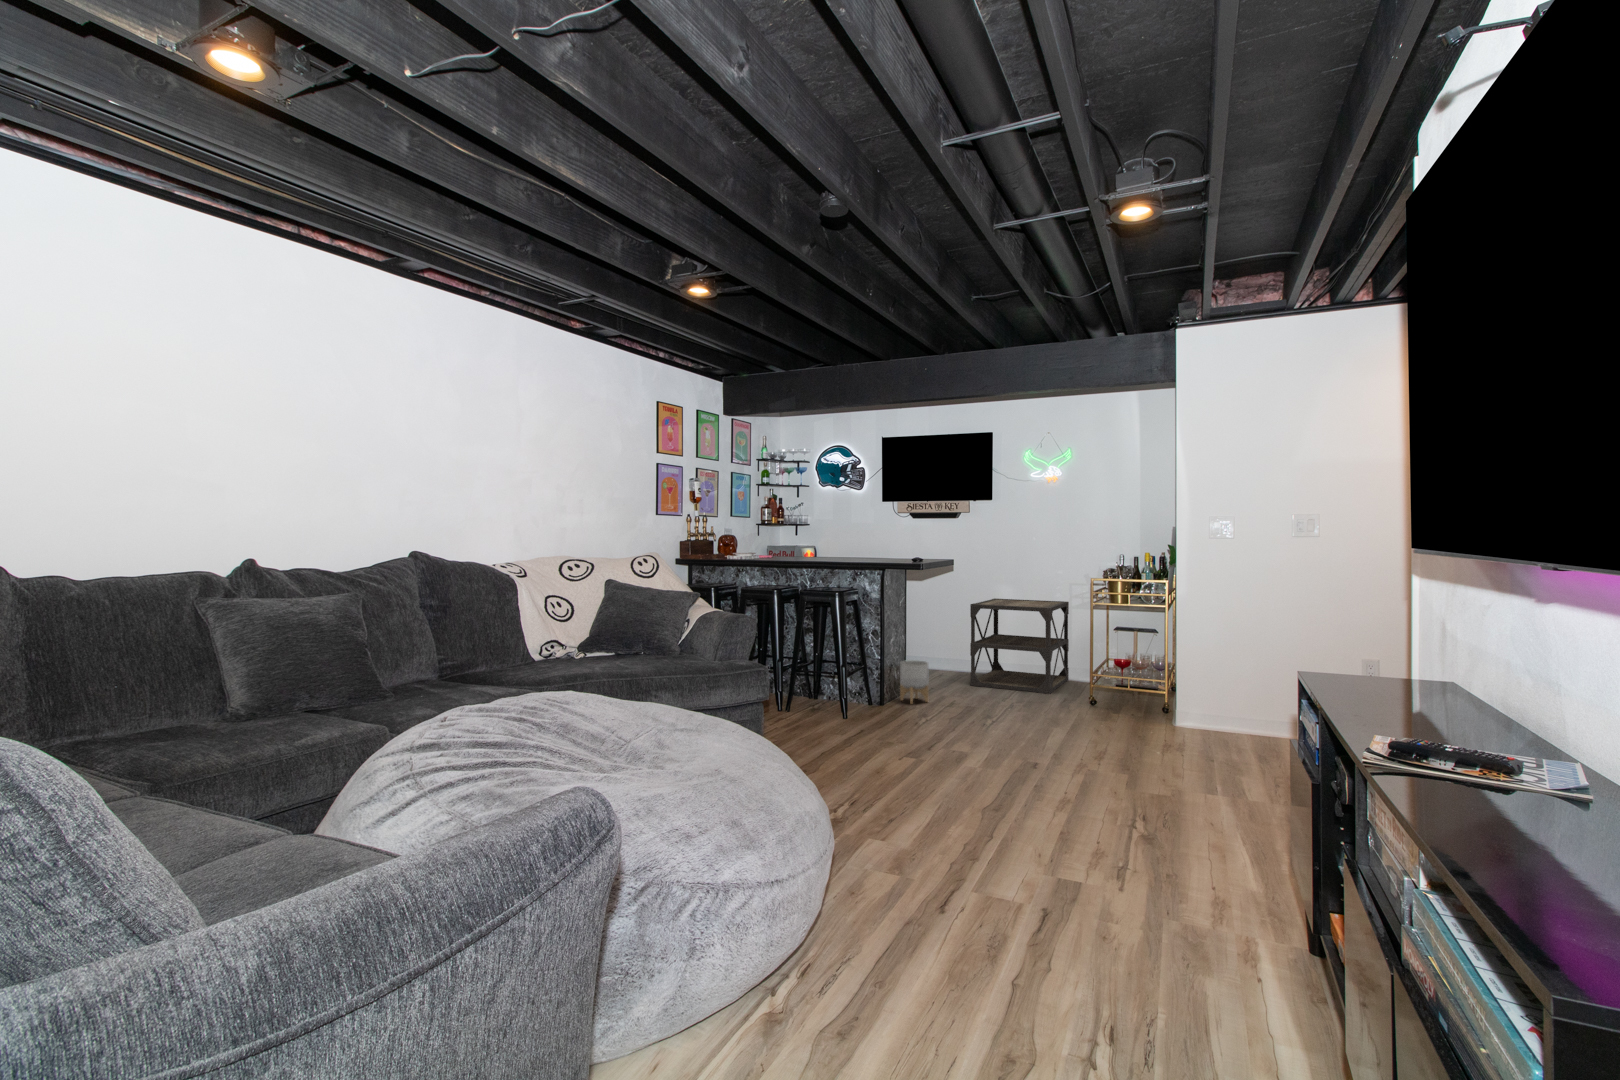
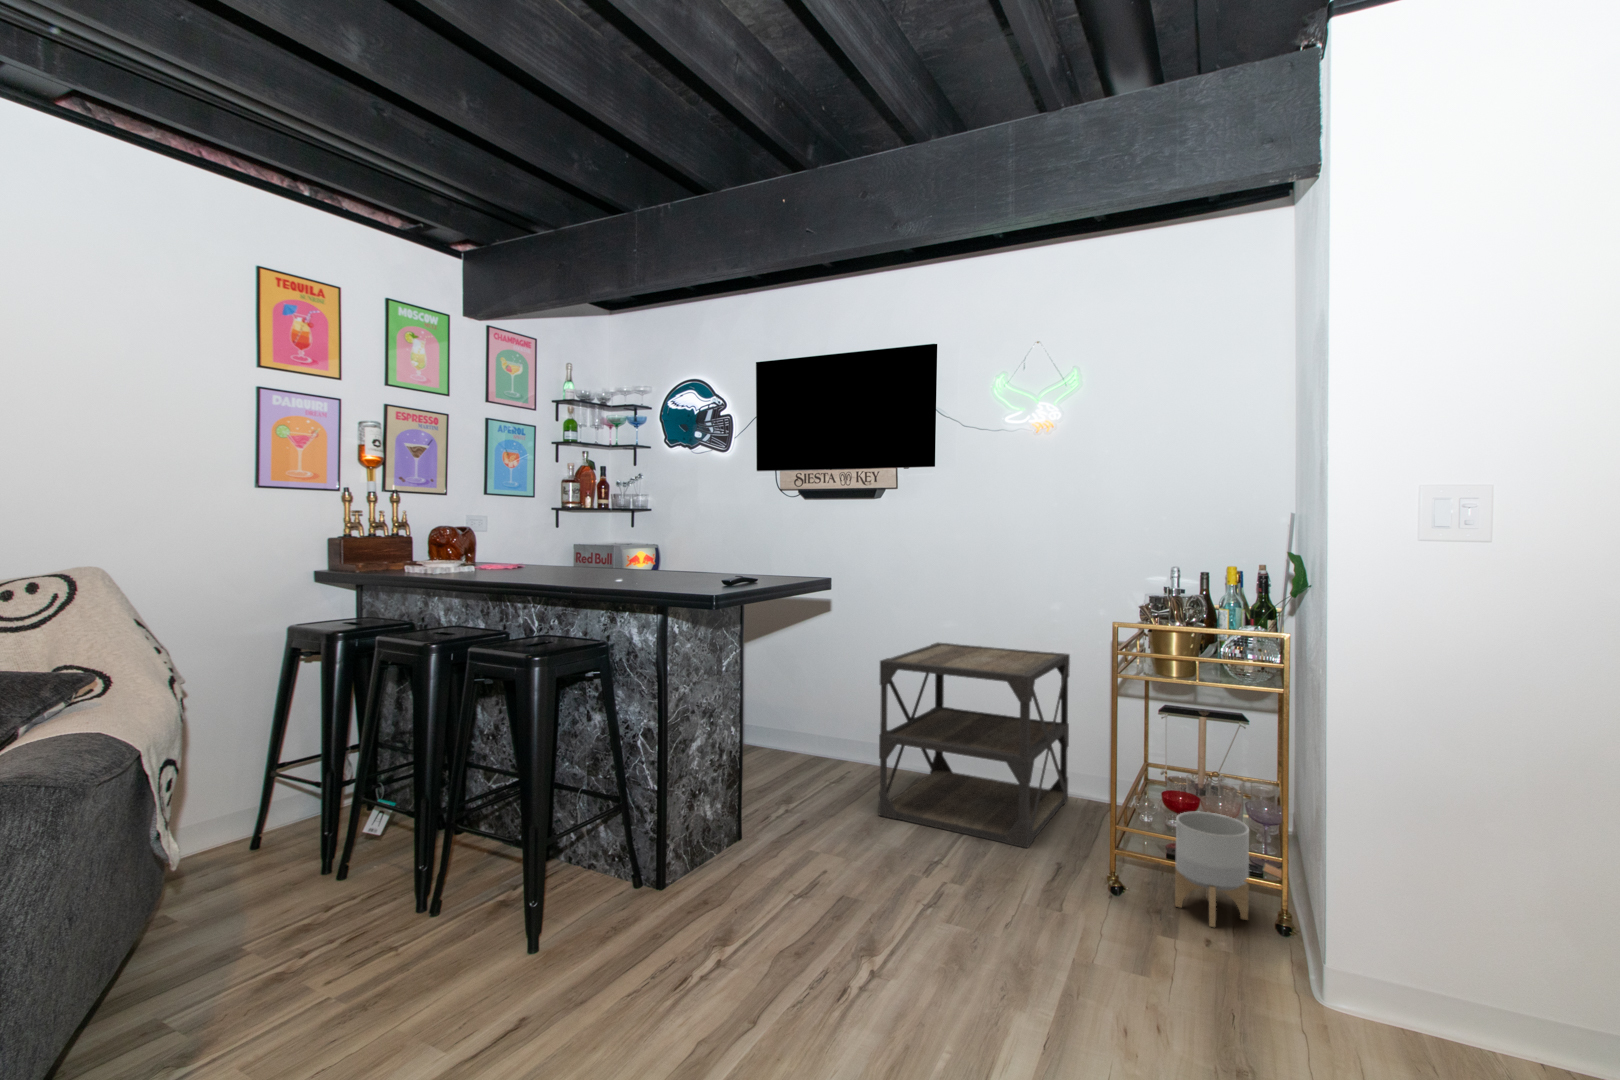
planter: present [900,660,929,704] -> present [1175,812,1249,927]

